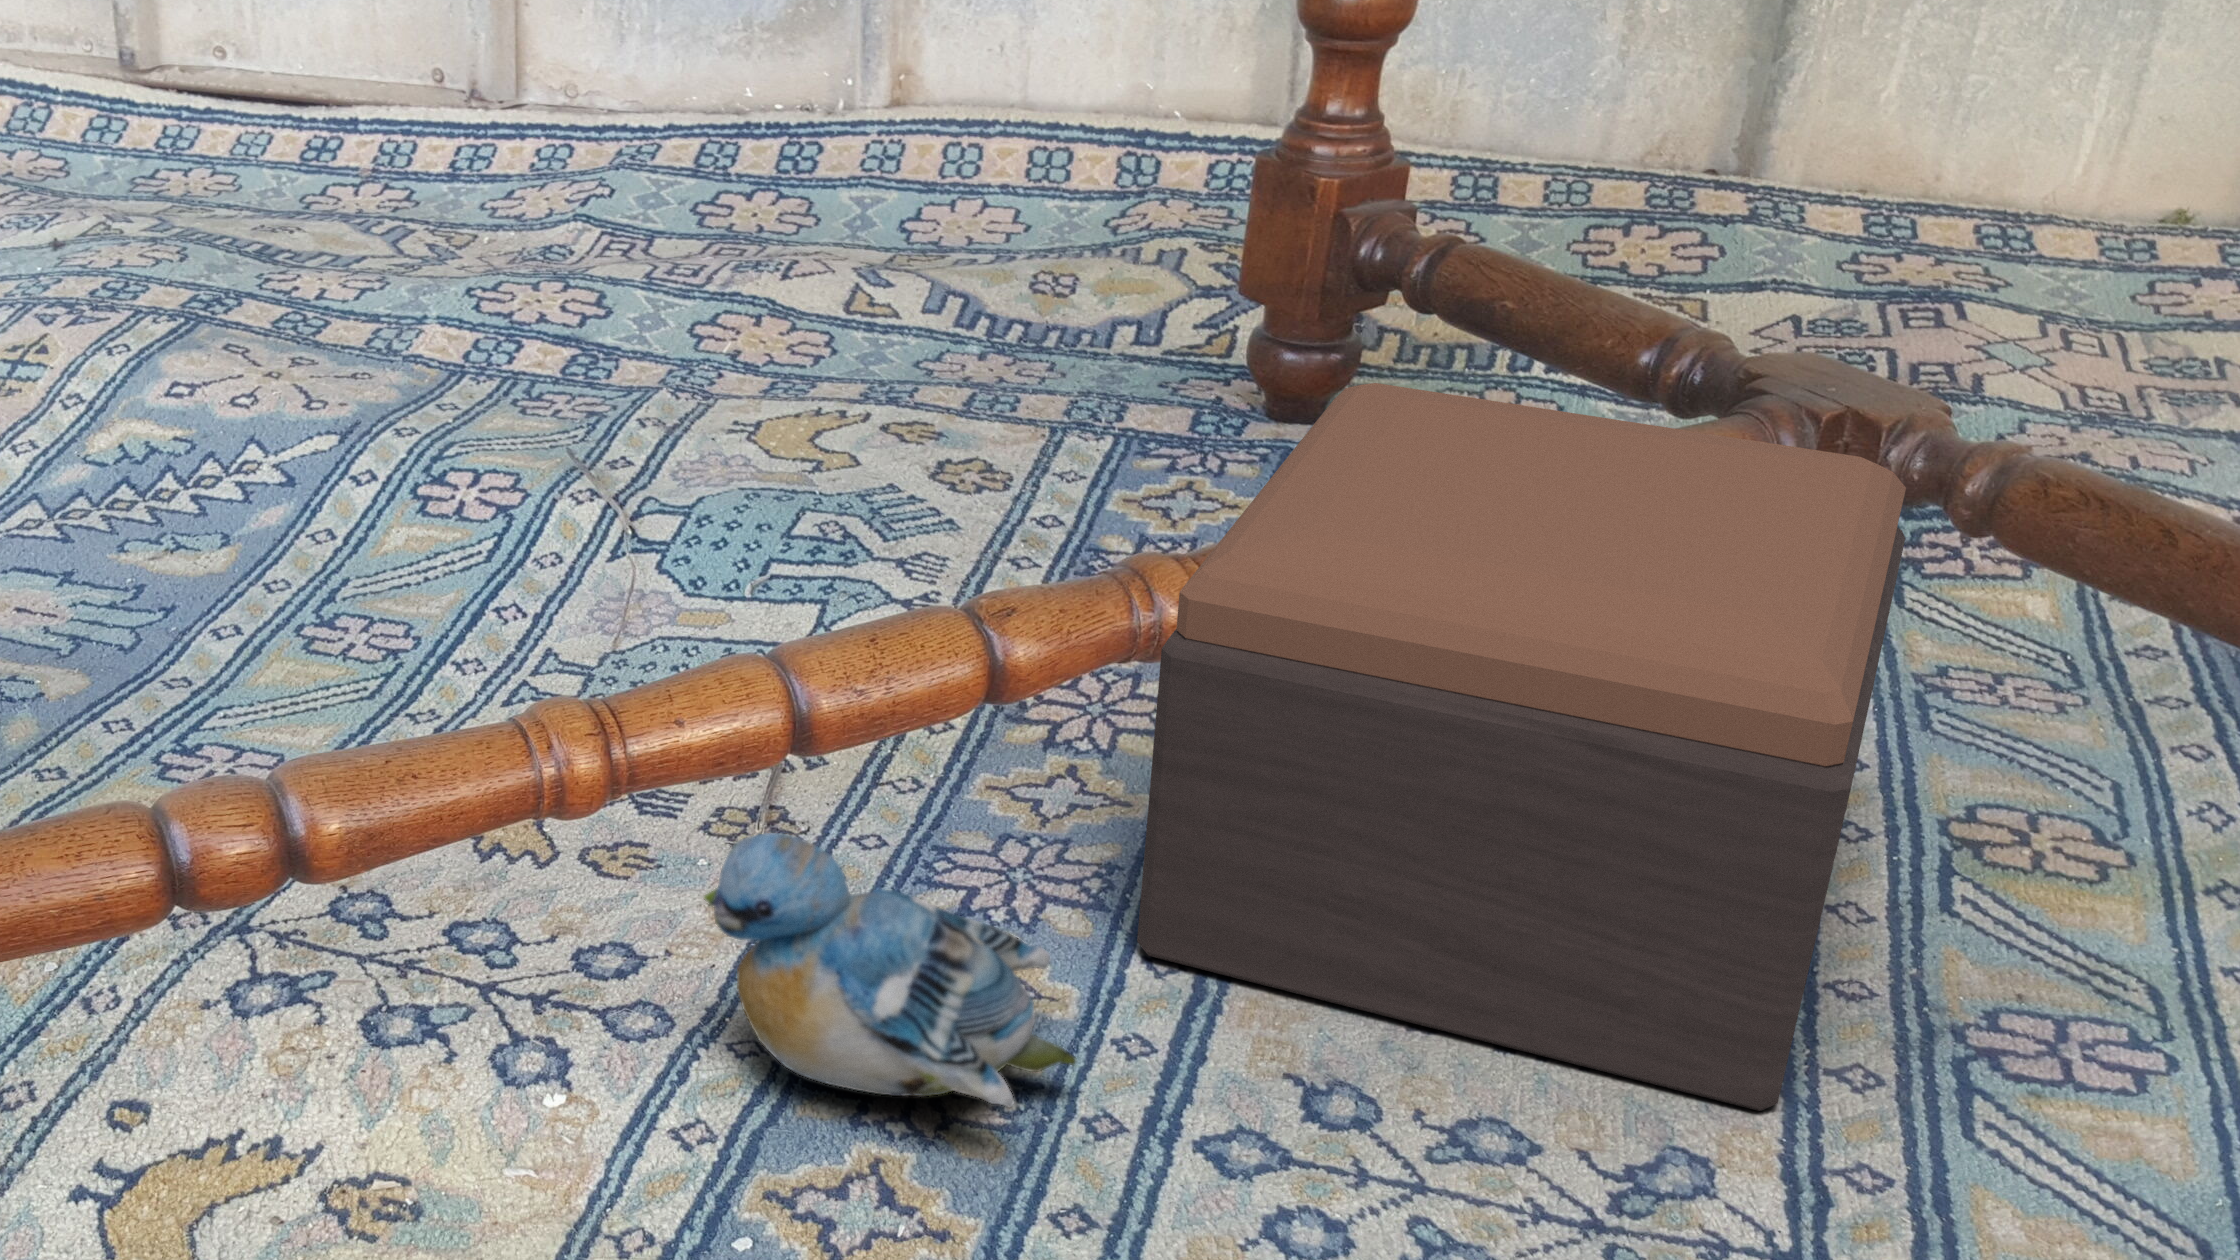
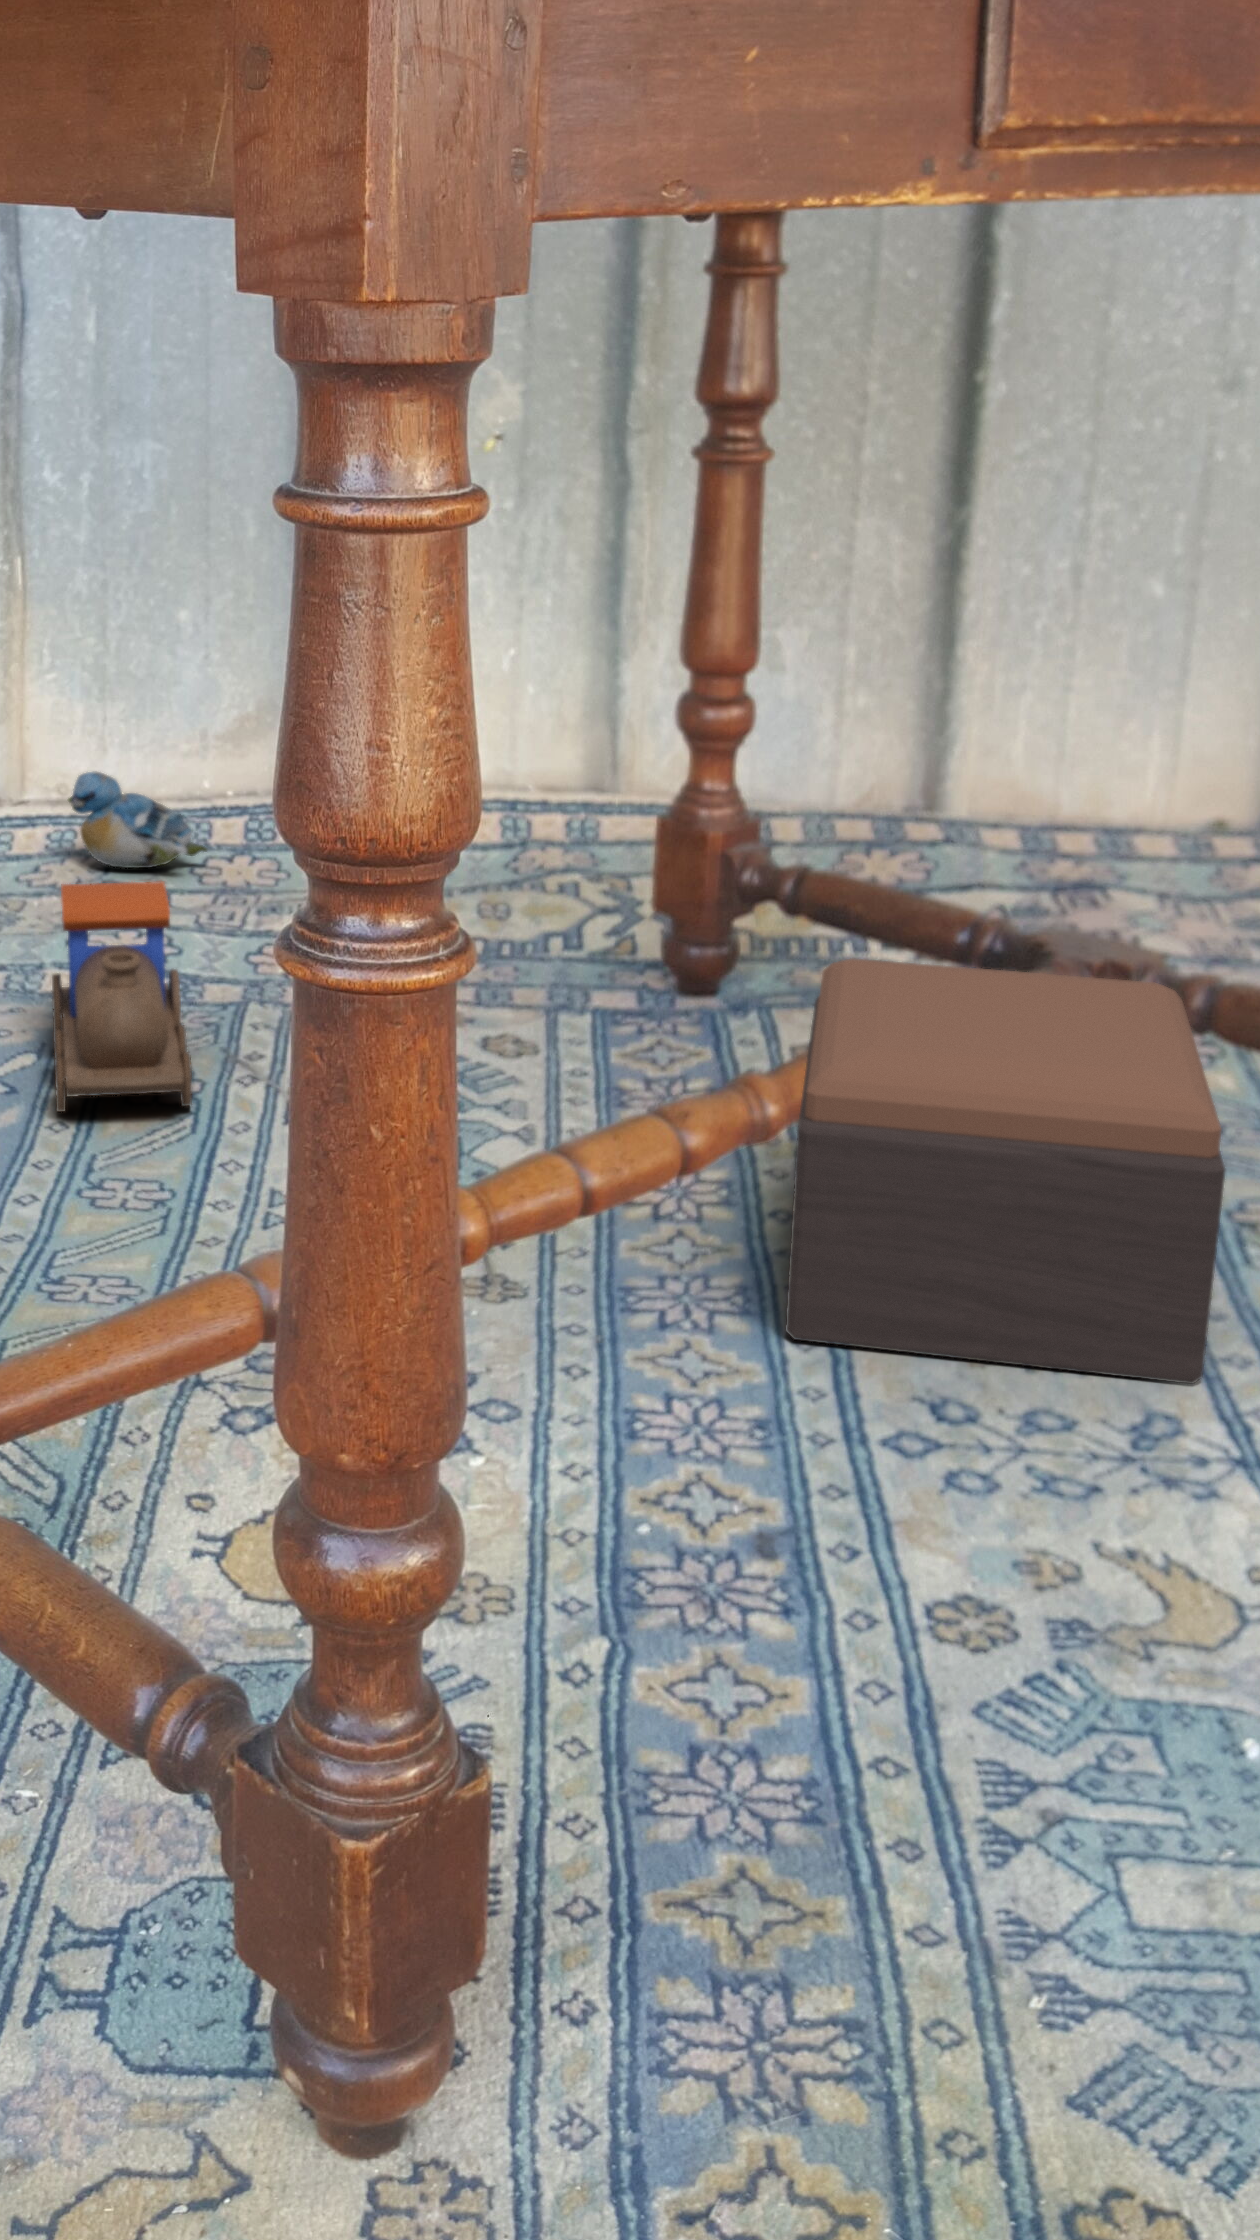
toy train: none [317,209,548,519] -> present [52,882,192,1112]
plush toy: present [704,833,1076,1107] -> present [68,772,207,868]

